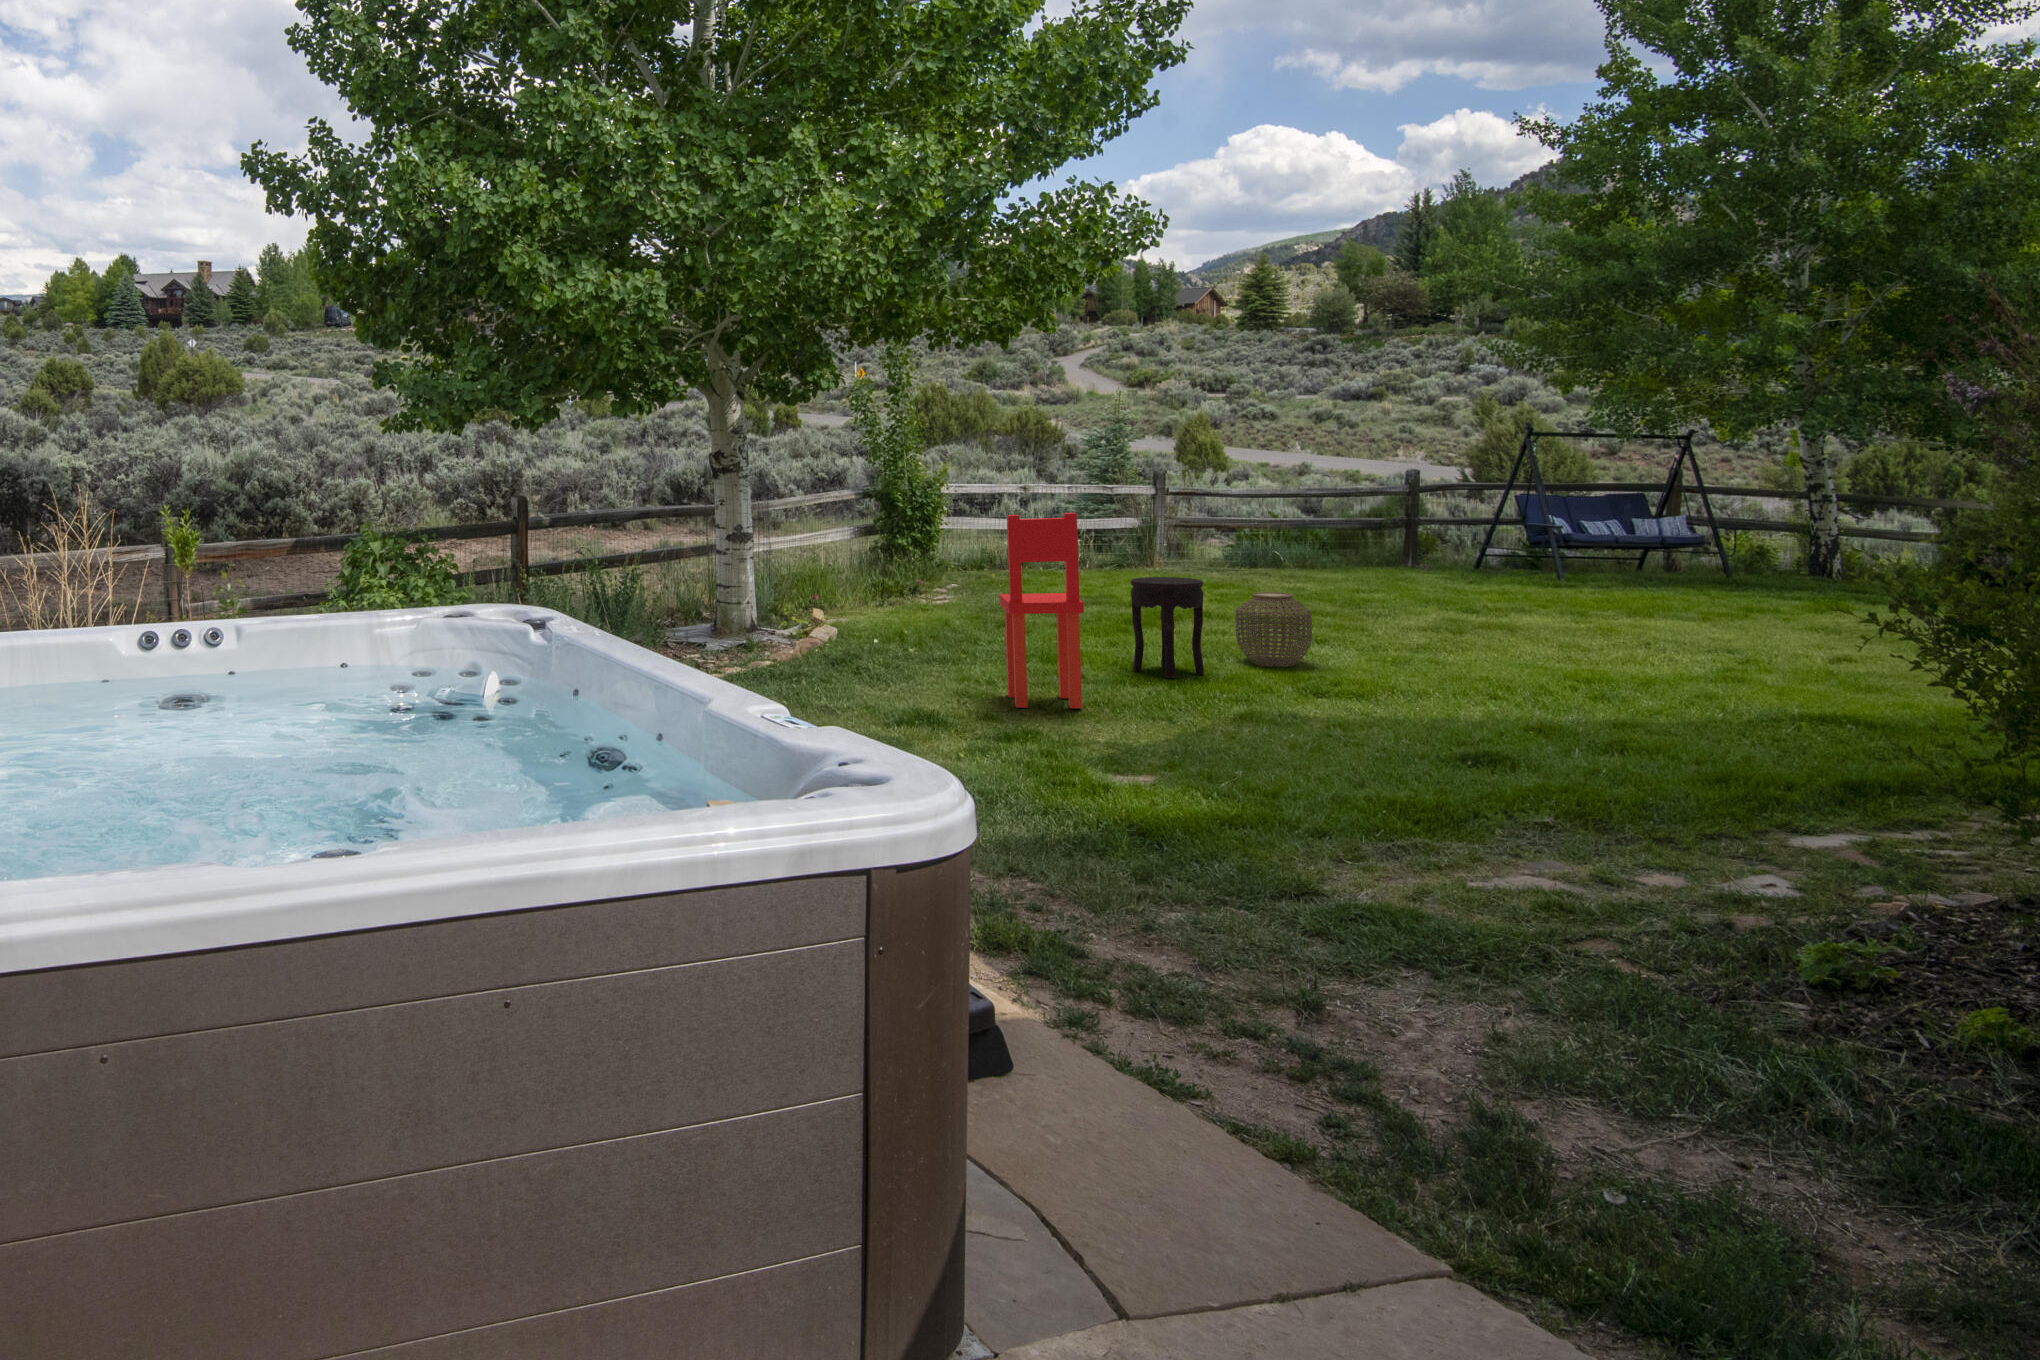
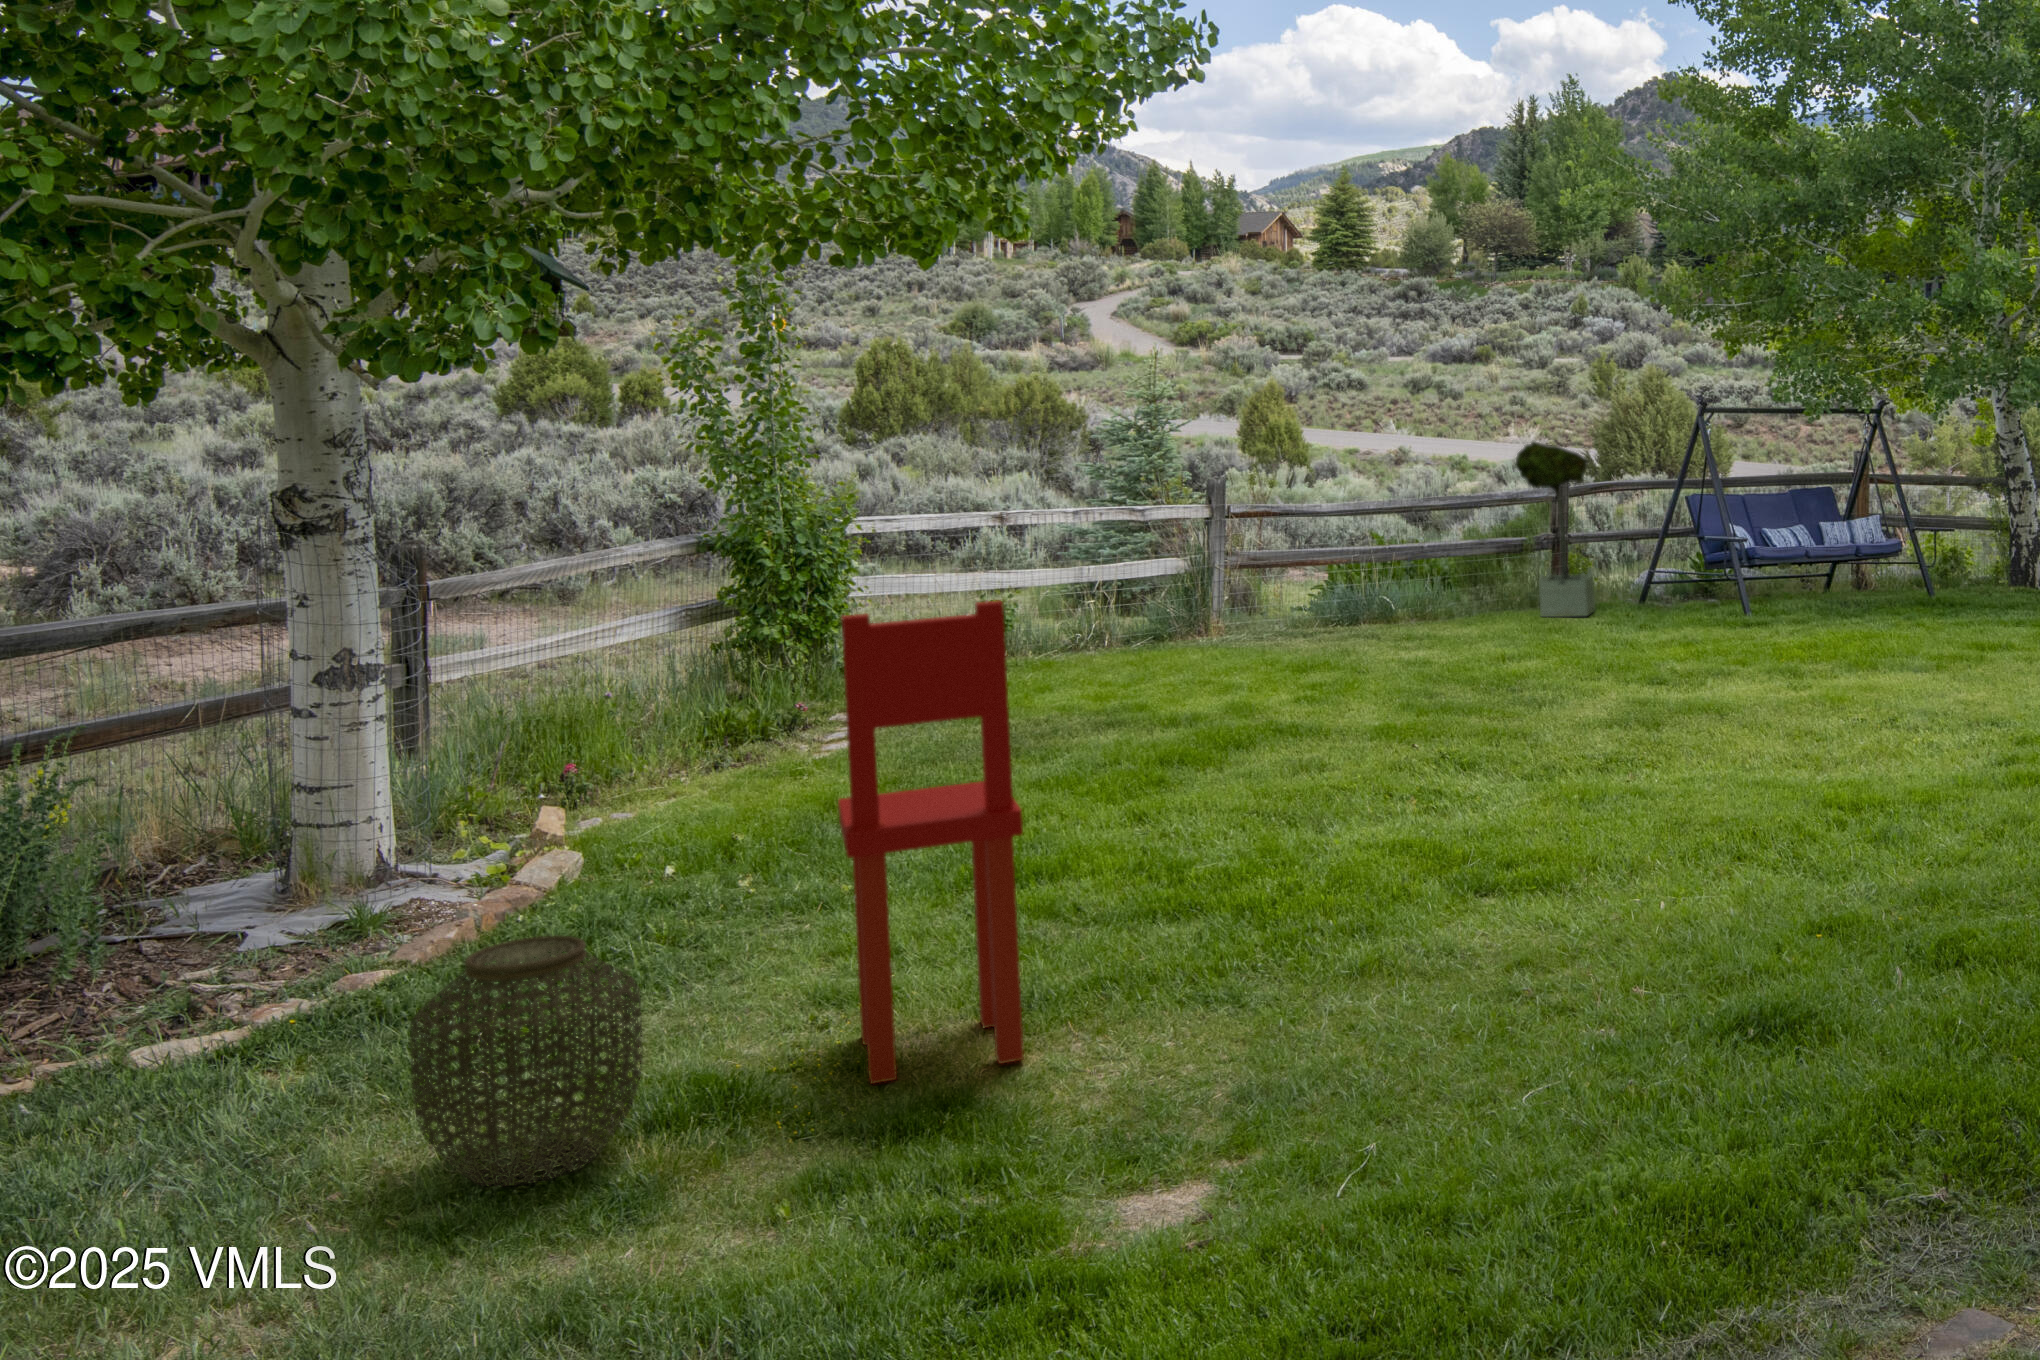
potted tree: none [1374,455,1434,571] -> present [1516,441,1595,617]
side table: present [1131,577,1204,678] -> none [1139,703,1281,922]
woven basket: present [1235,592,1312,667] -> present [410,936,643,1186]

